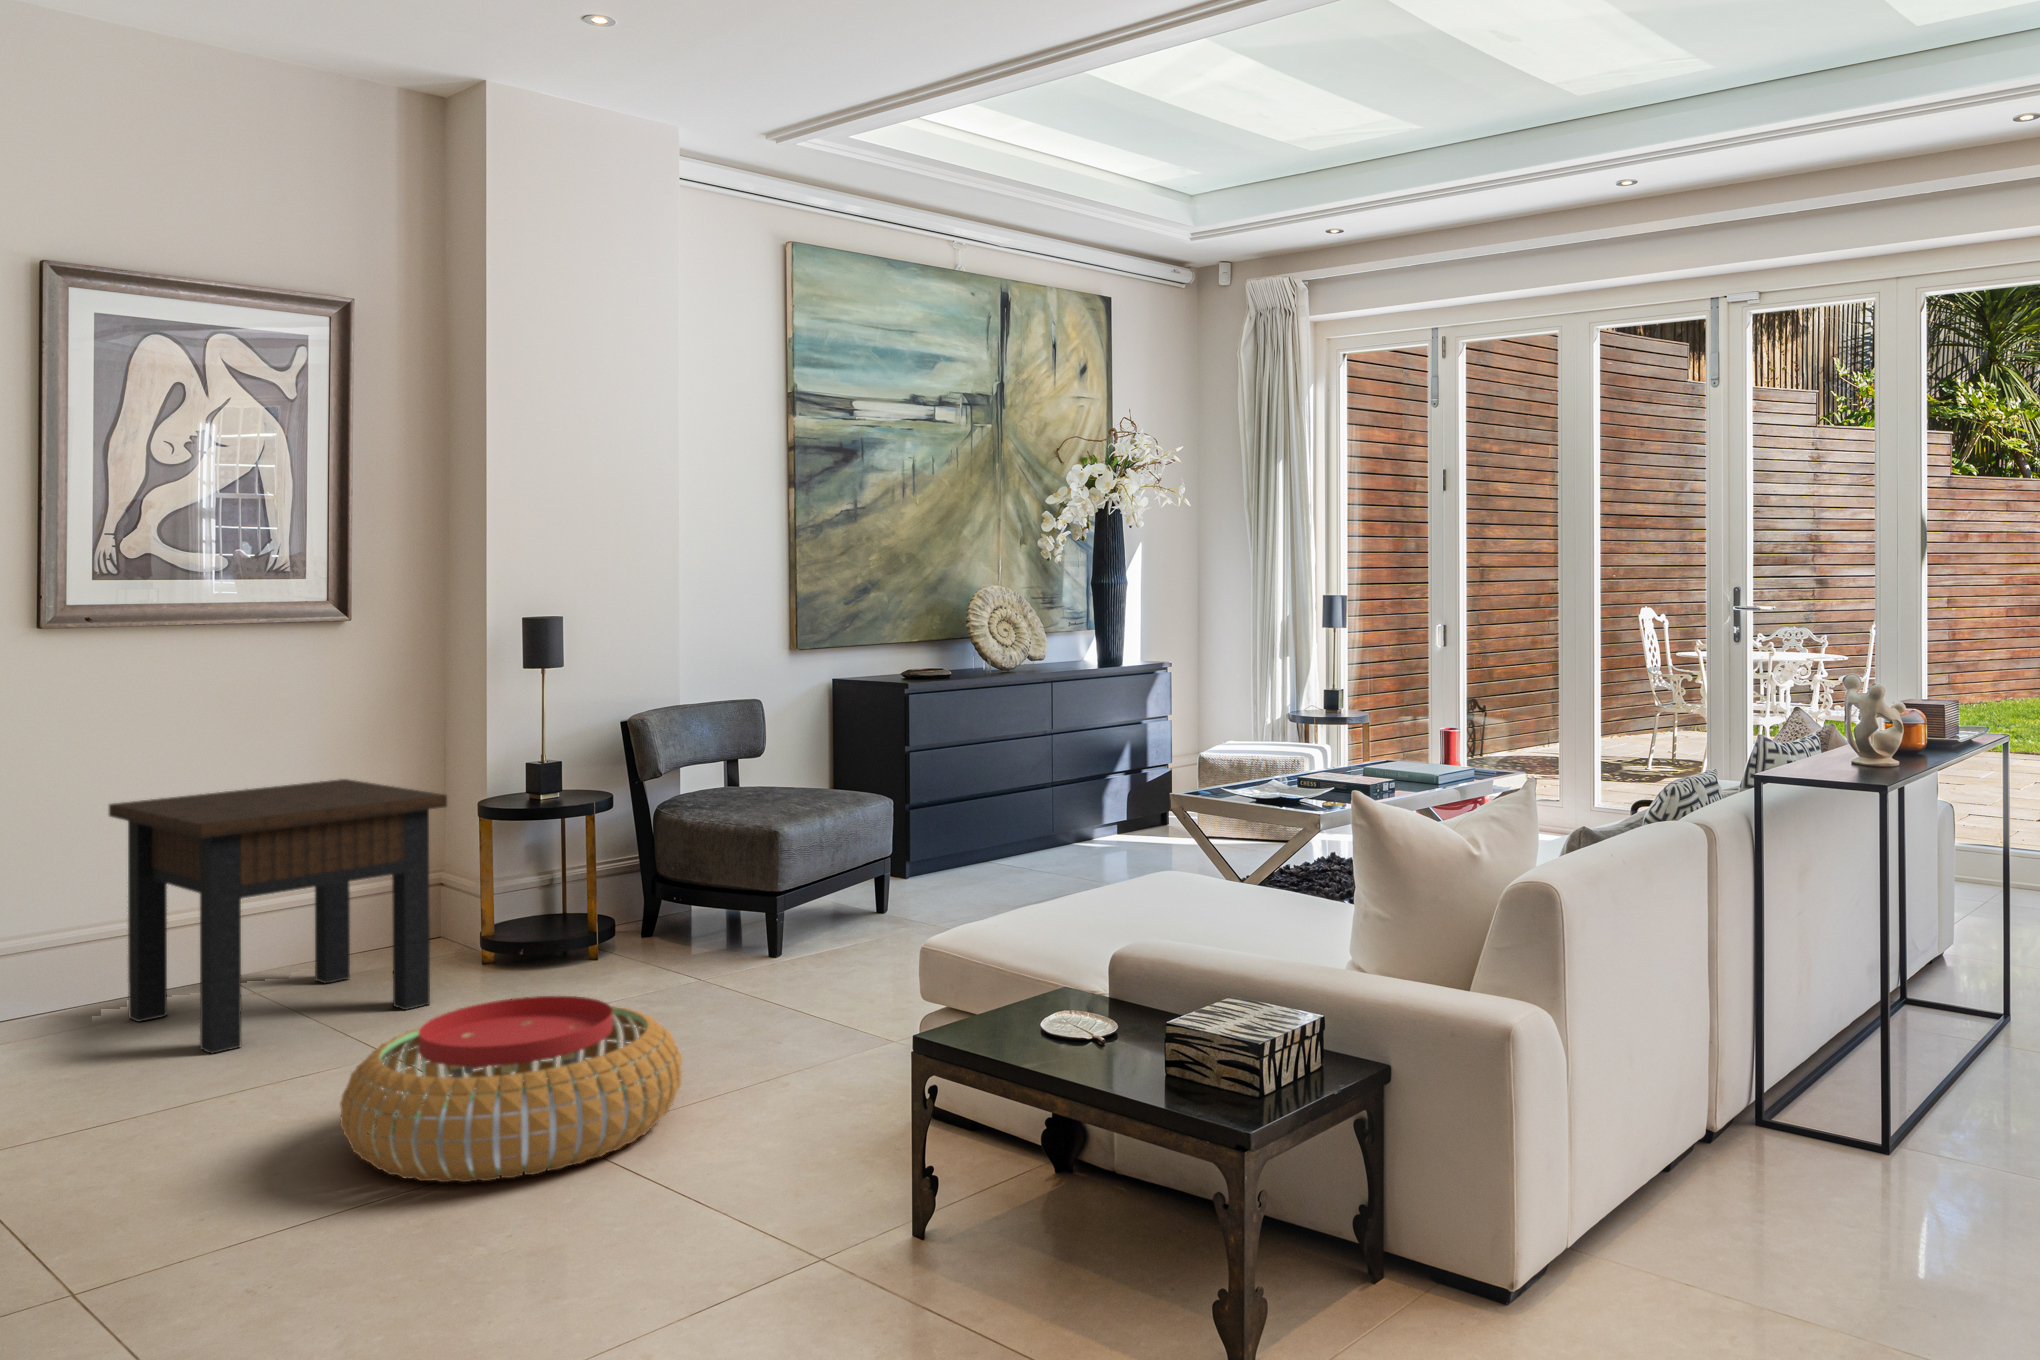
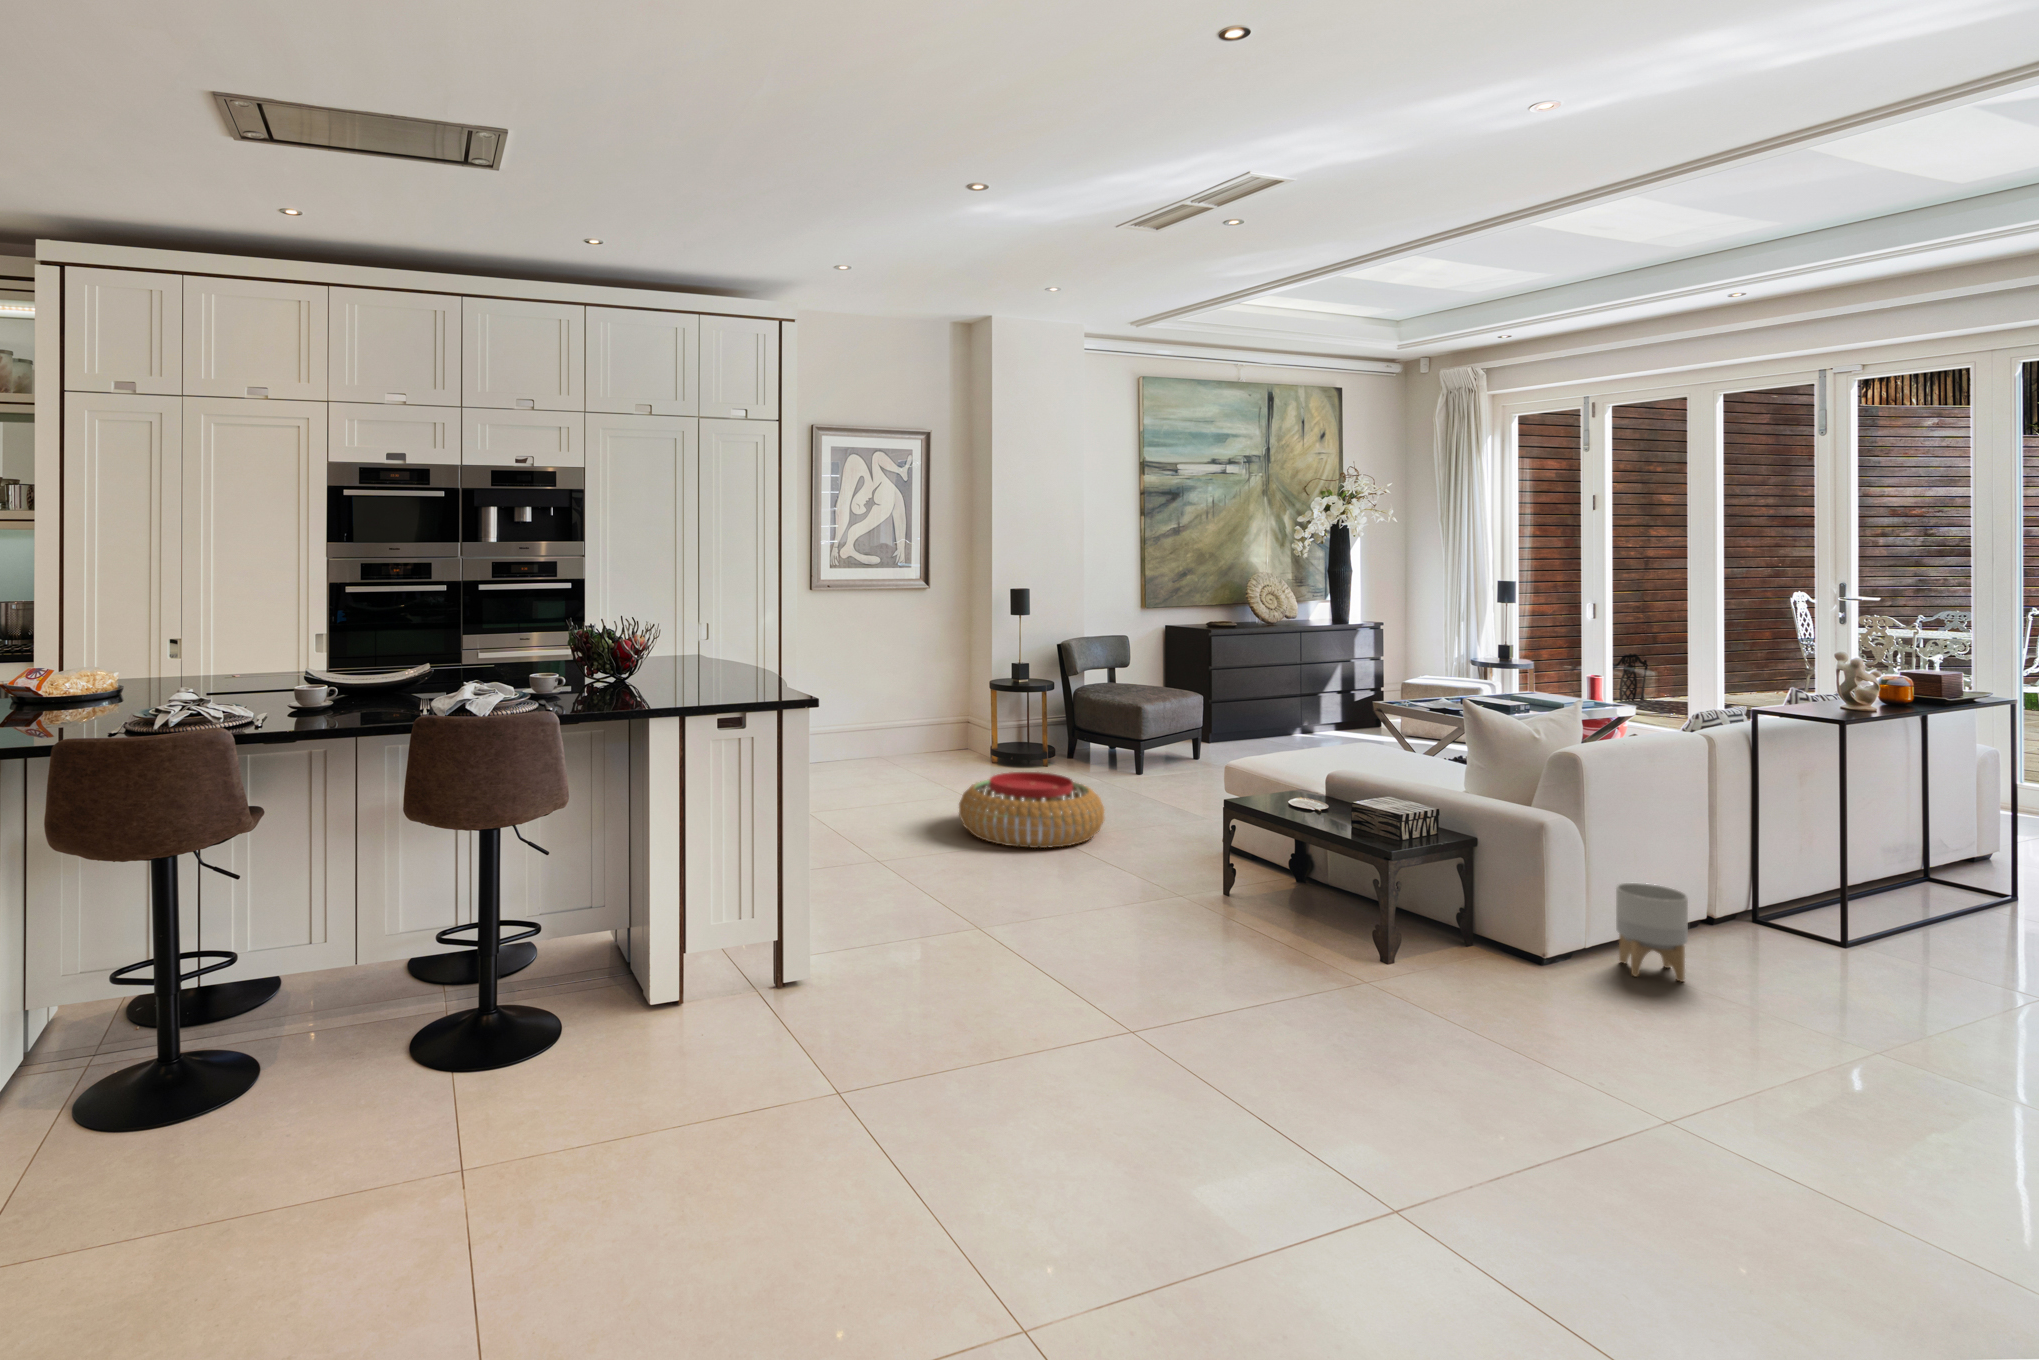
side table: present [109,779,447,1054] -> none [838,666,981,787]
planter: none [1616,1111,1729,1300] -> present [1616,883,1688,982]

